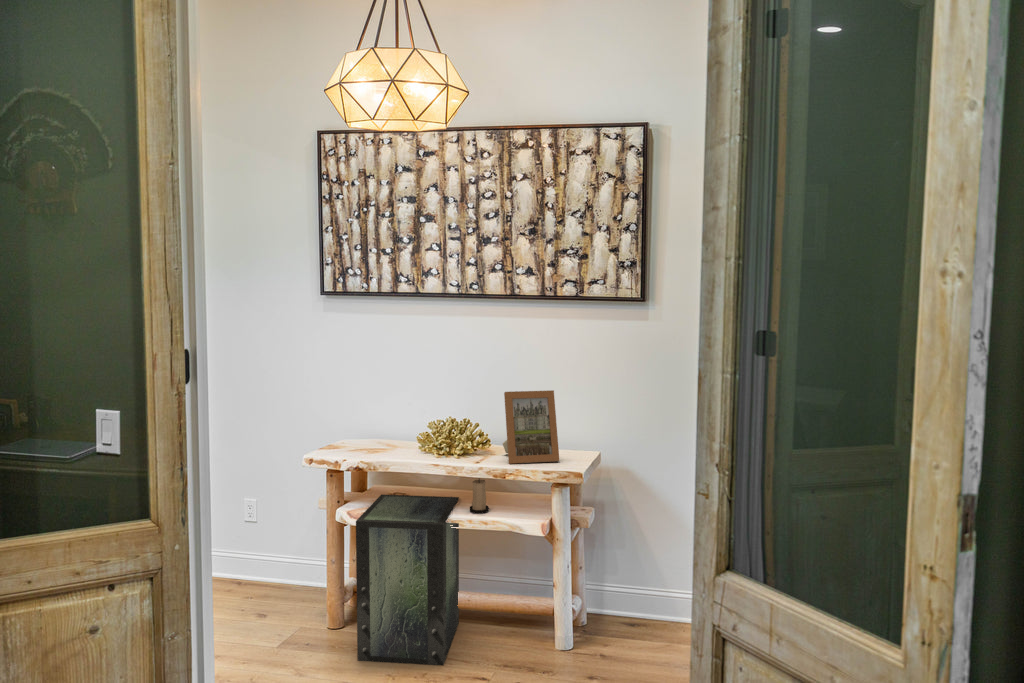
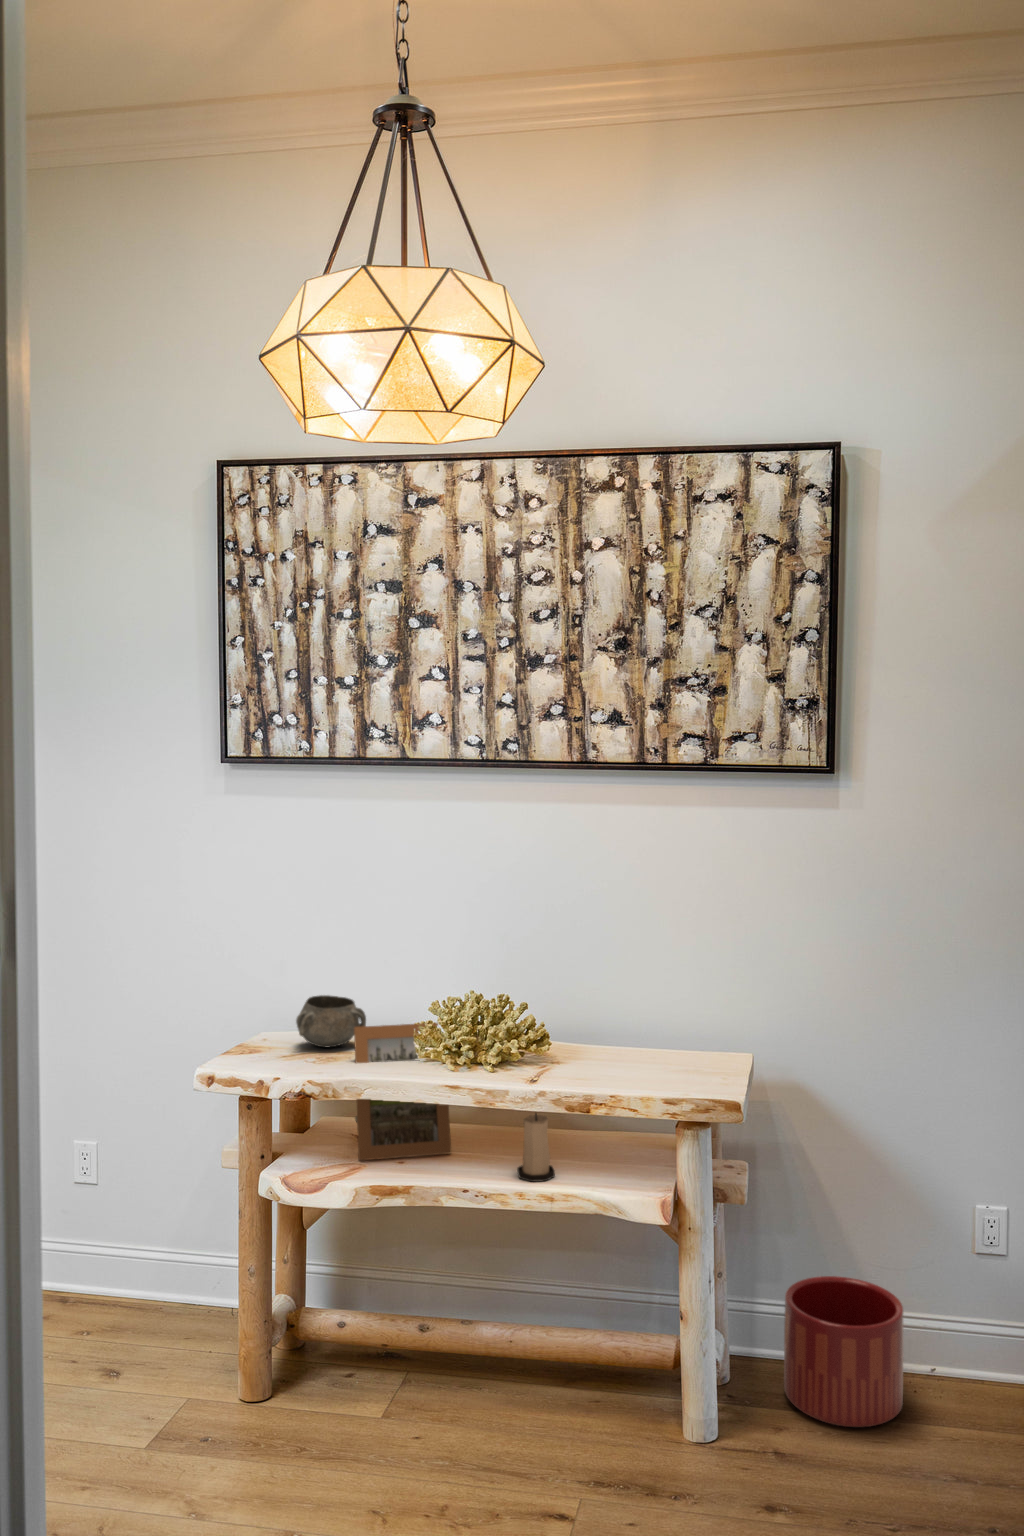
picture frame: present [503,390,559,464] -> present [354,1023,451,1160]
decorative bowl: none [358,418,395,445] -> present [296,995,366,1047]
storage box: present [356,494,459,666] -> none [305,1143,492,1484]
planter: none [611,565,673,641] -> present [784,1276,903,1427]

